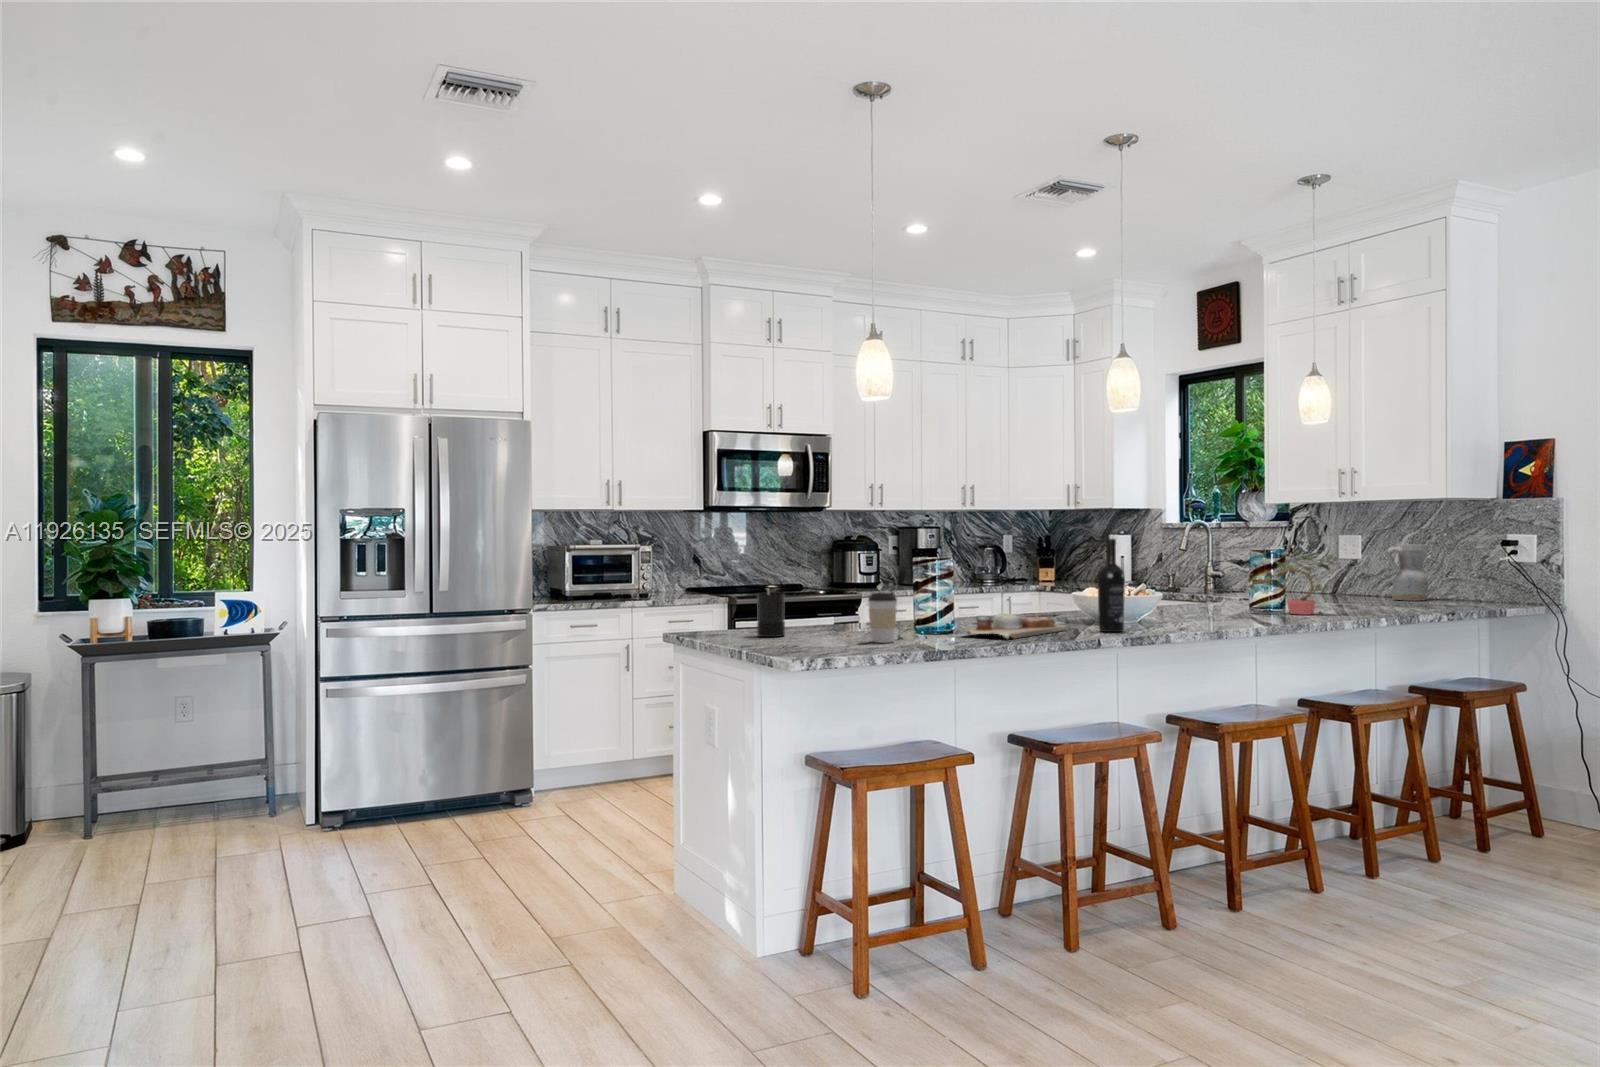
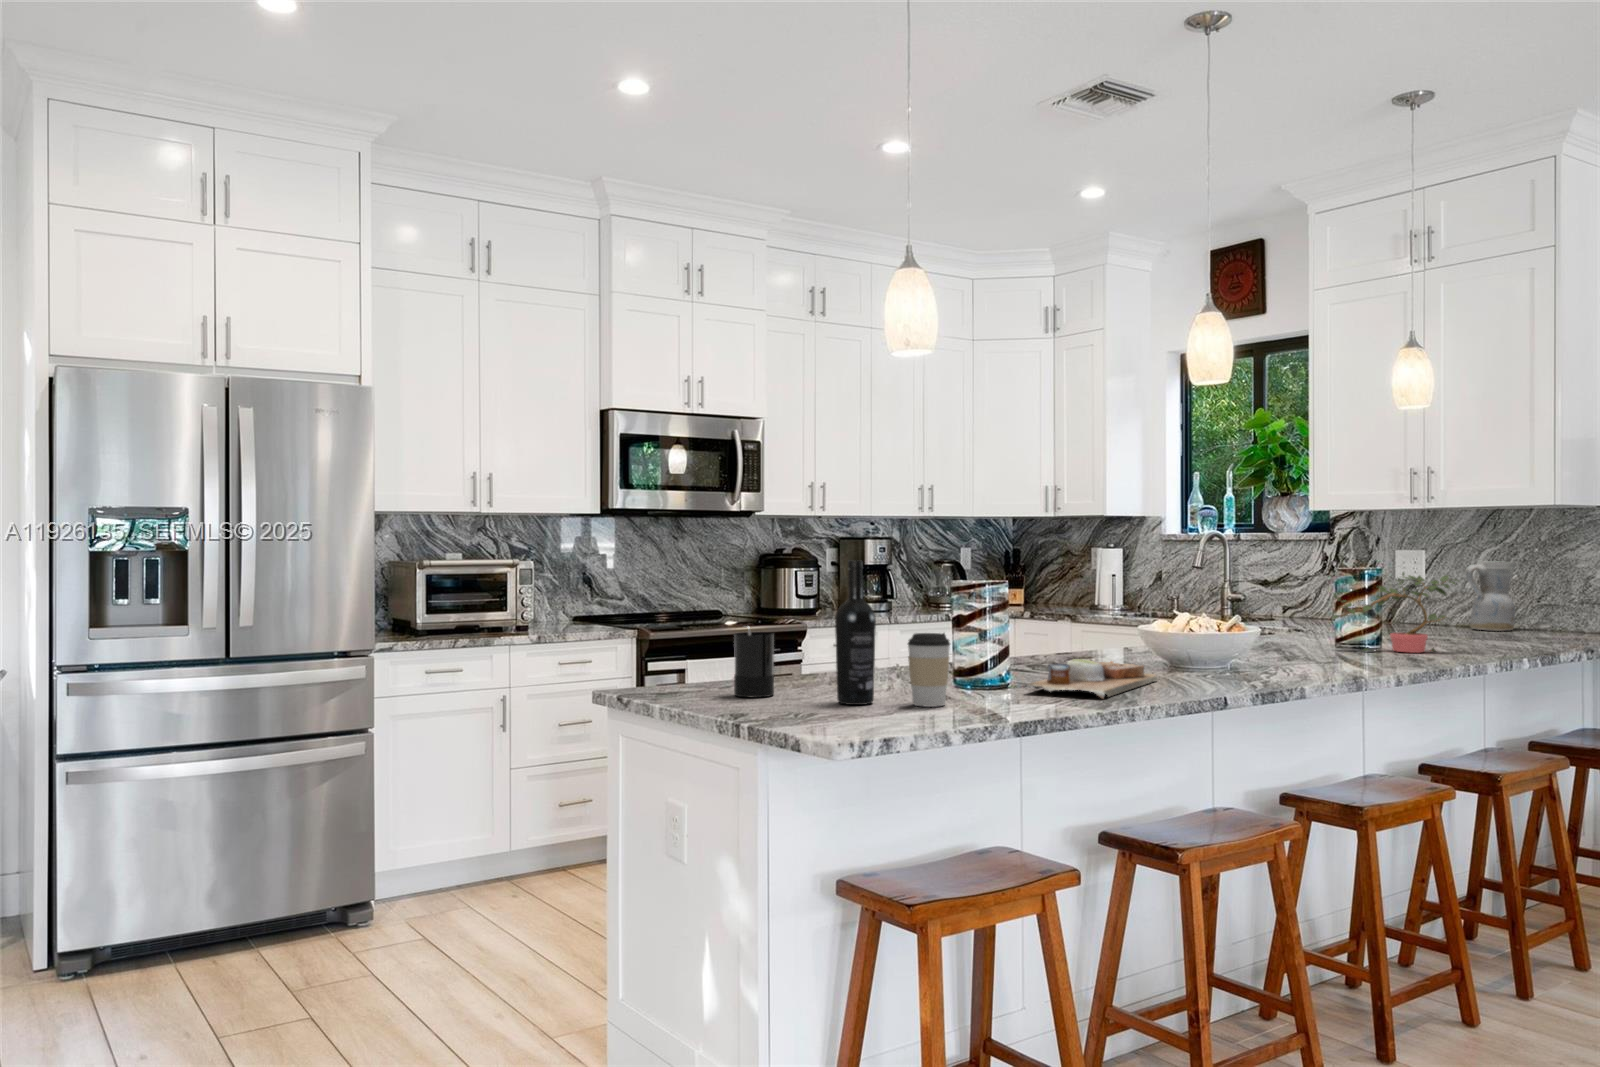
wine bottle: present [1098,539,1125,632] -> present [835,560,876,705]

